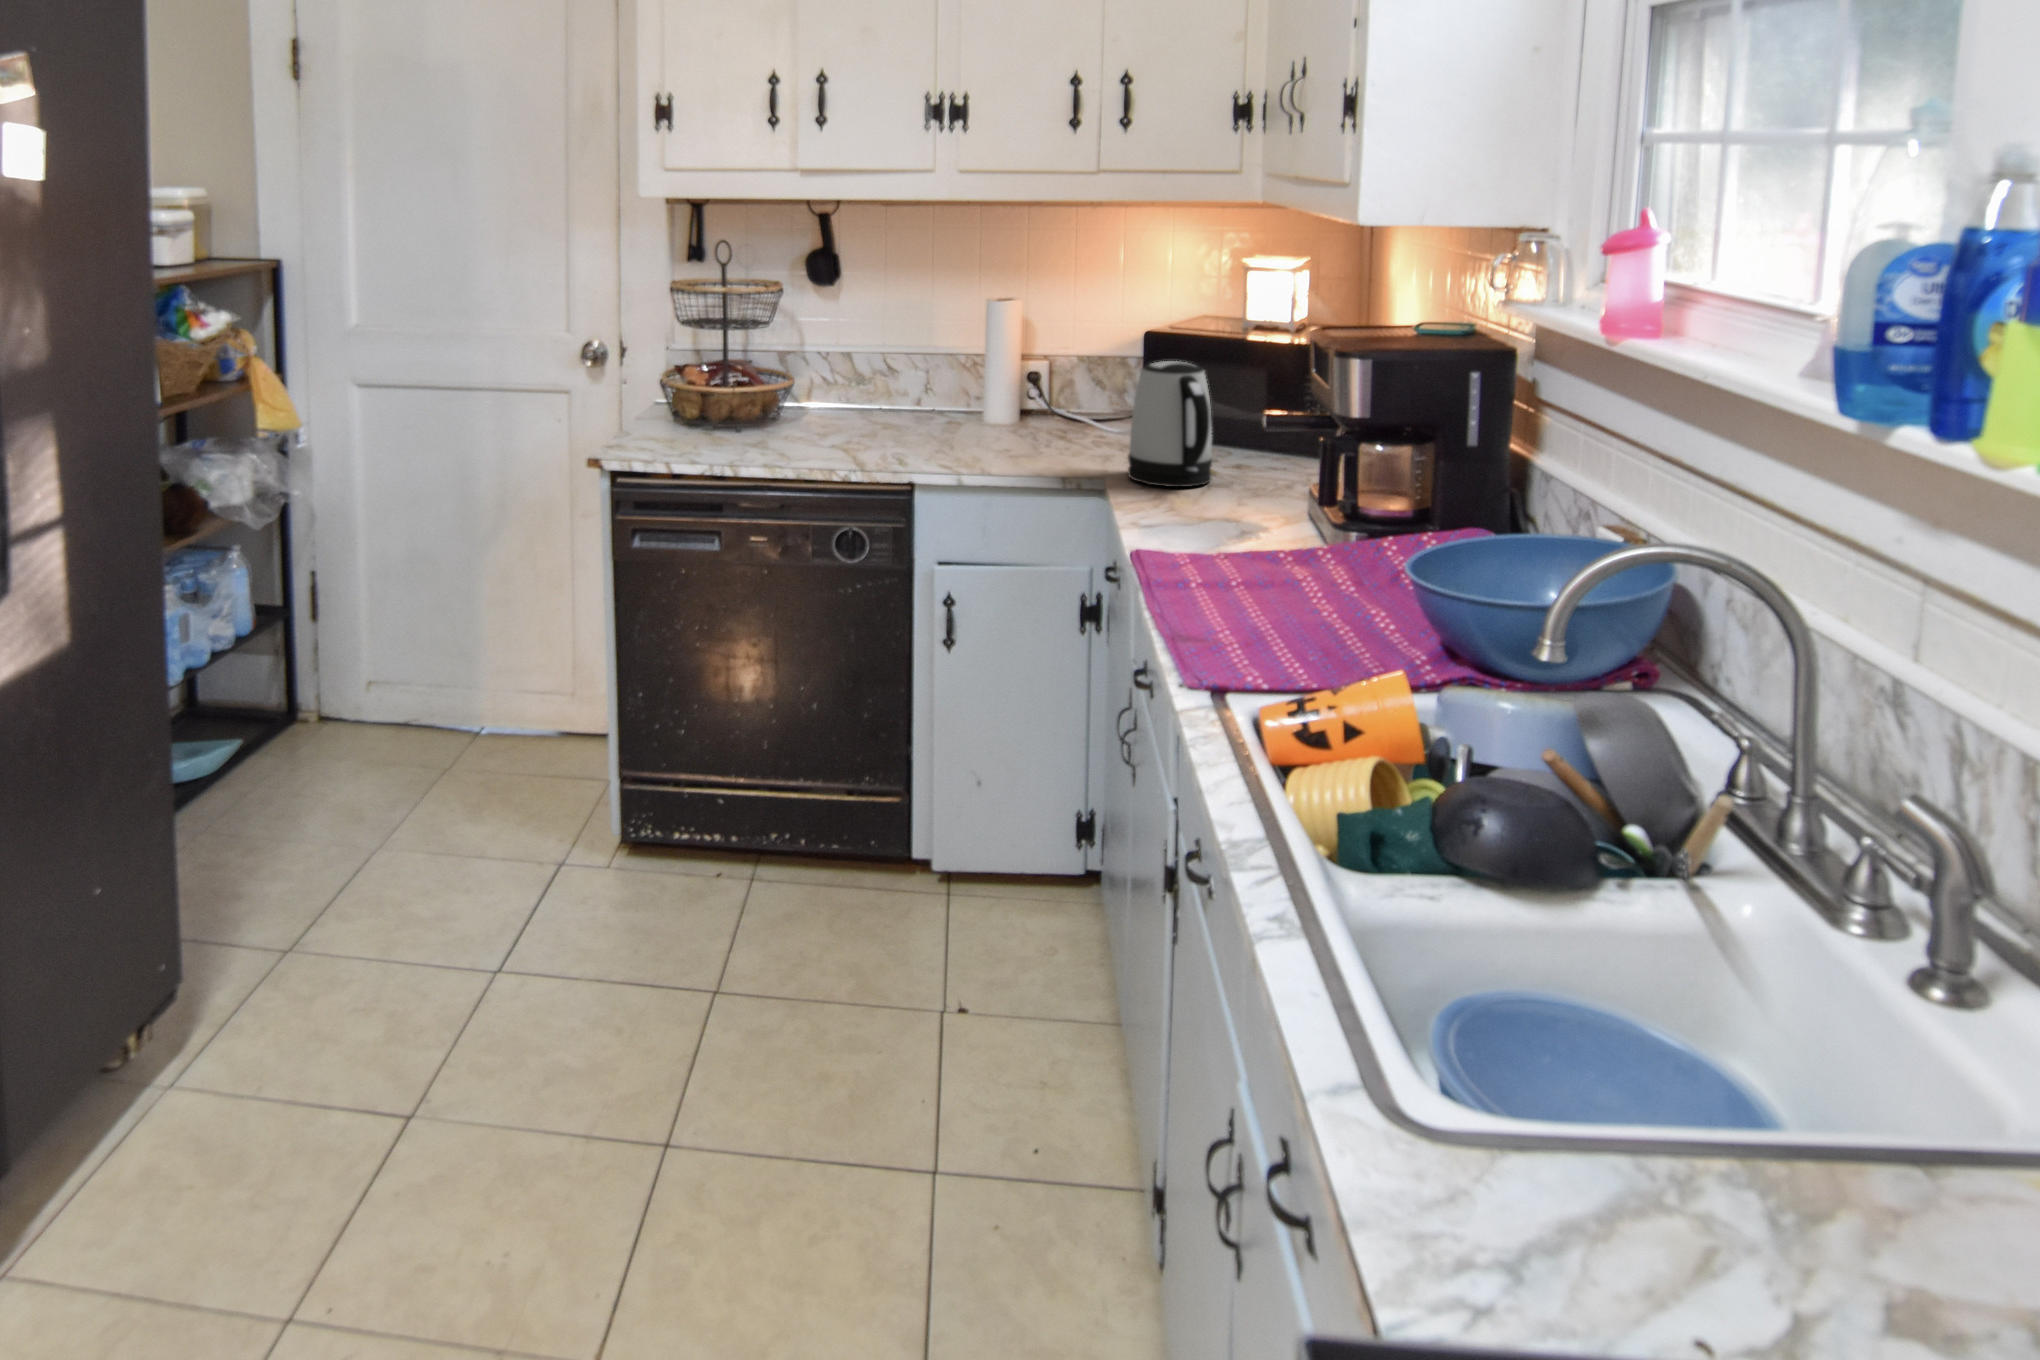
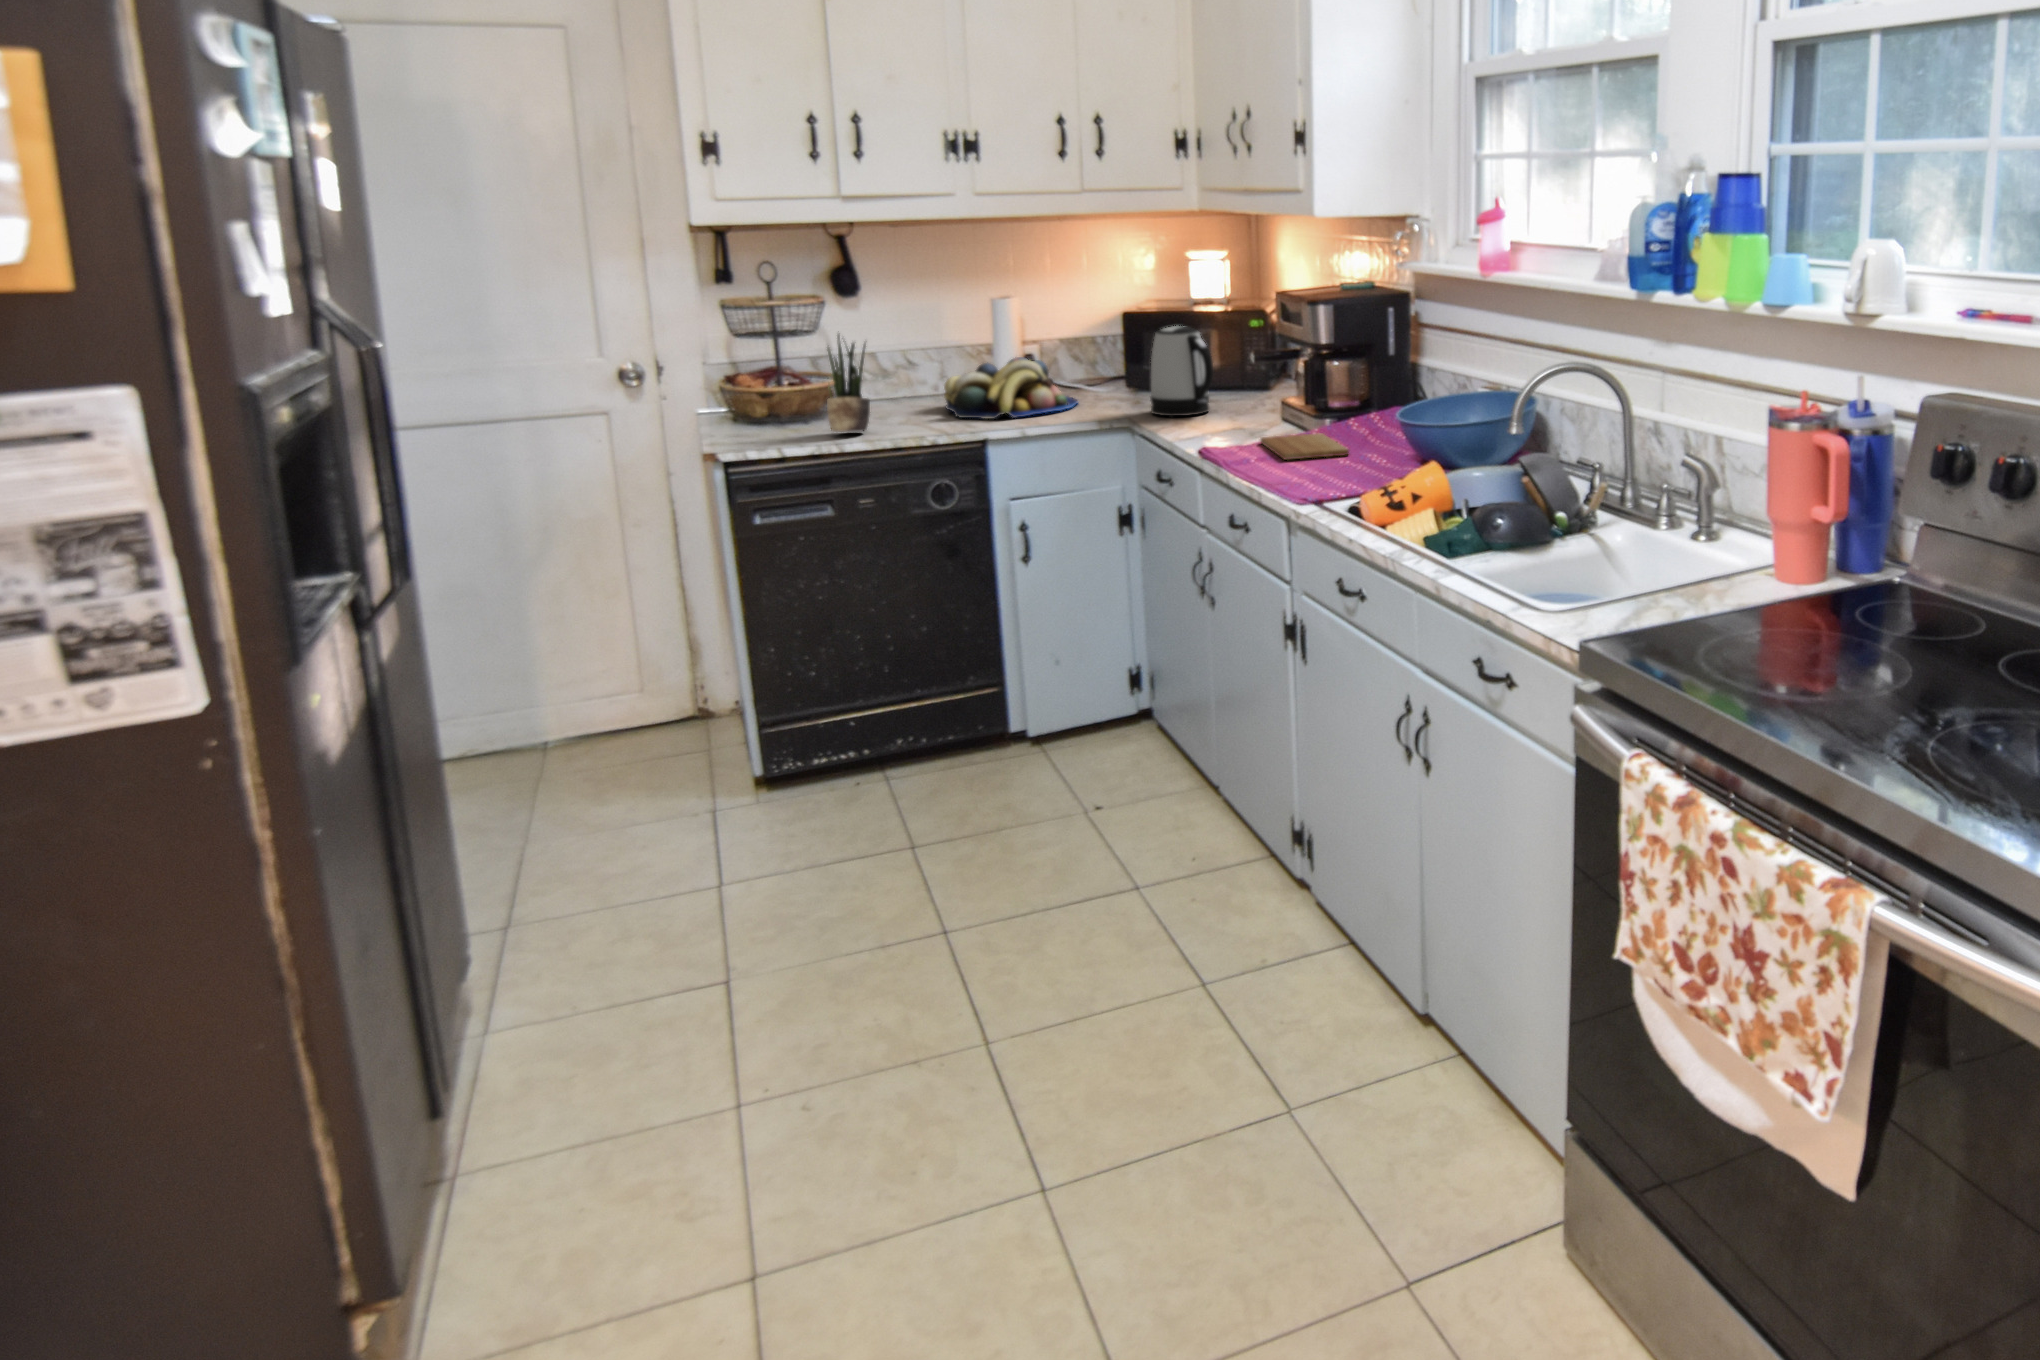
potted plant: none [741,330,794,451] -> present [827,335,870,432]
fruit bowl: none [897,377,1063,456] -> present [944,357,1078,419]
cutting board: none [1219,545,1333,603] -> present [1260,433,1349,460]

